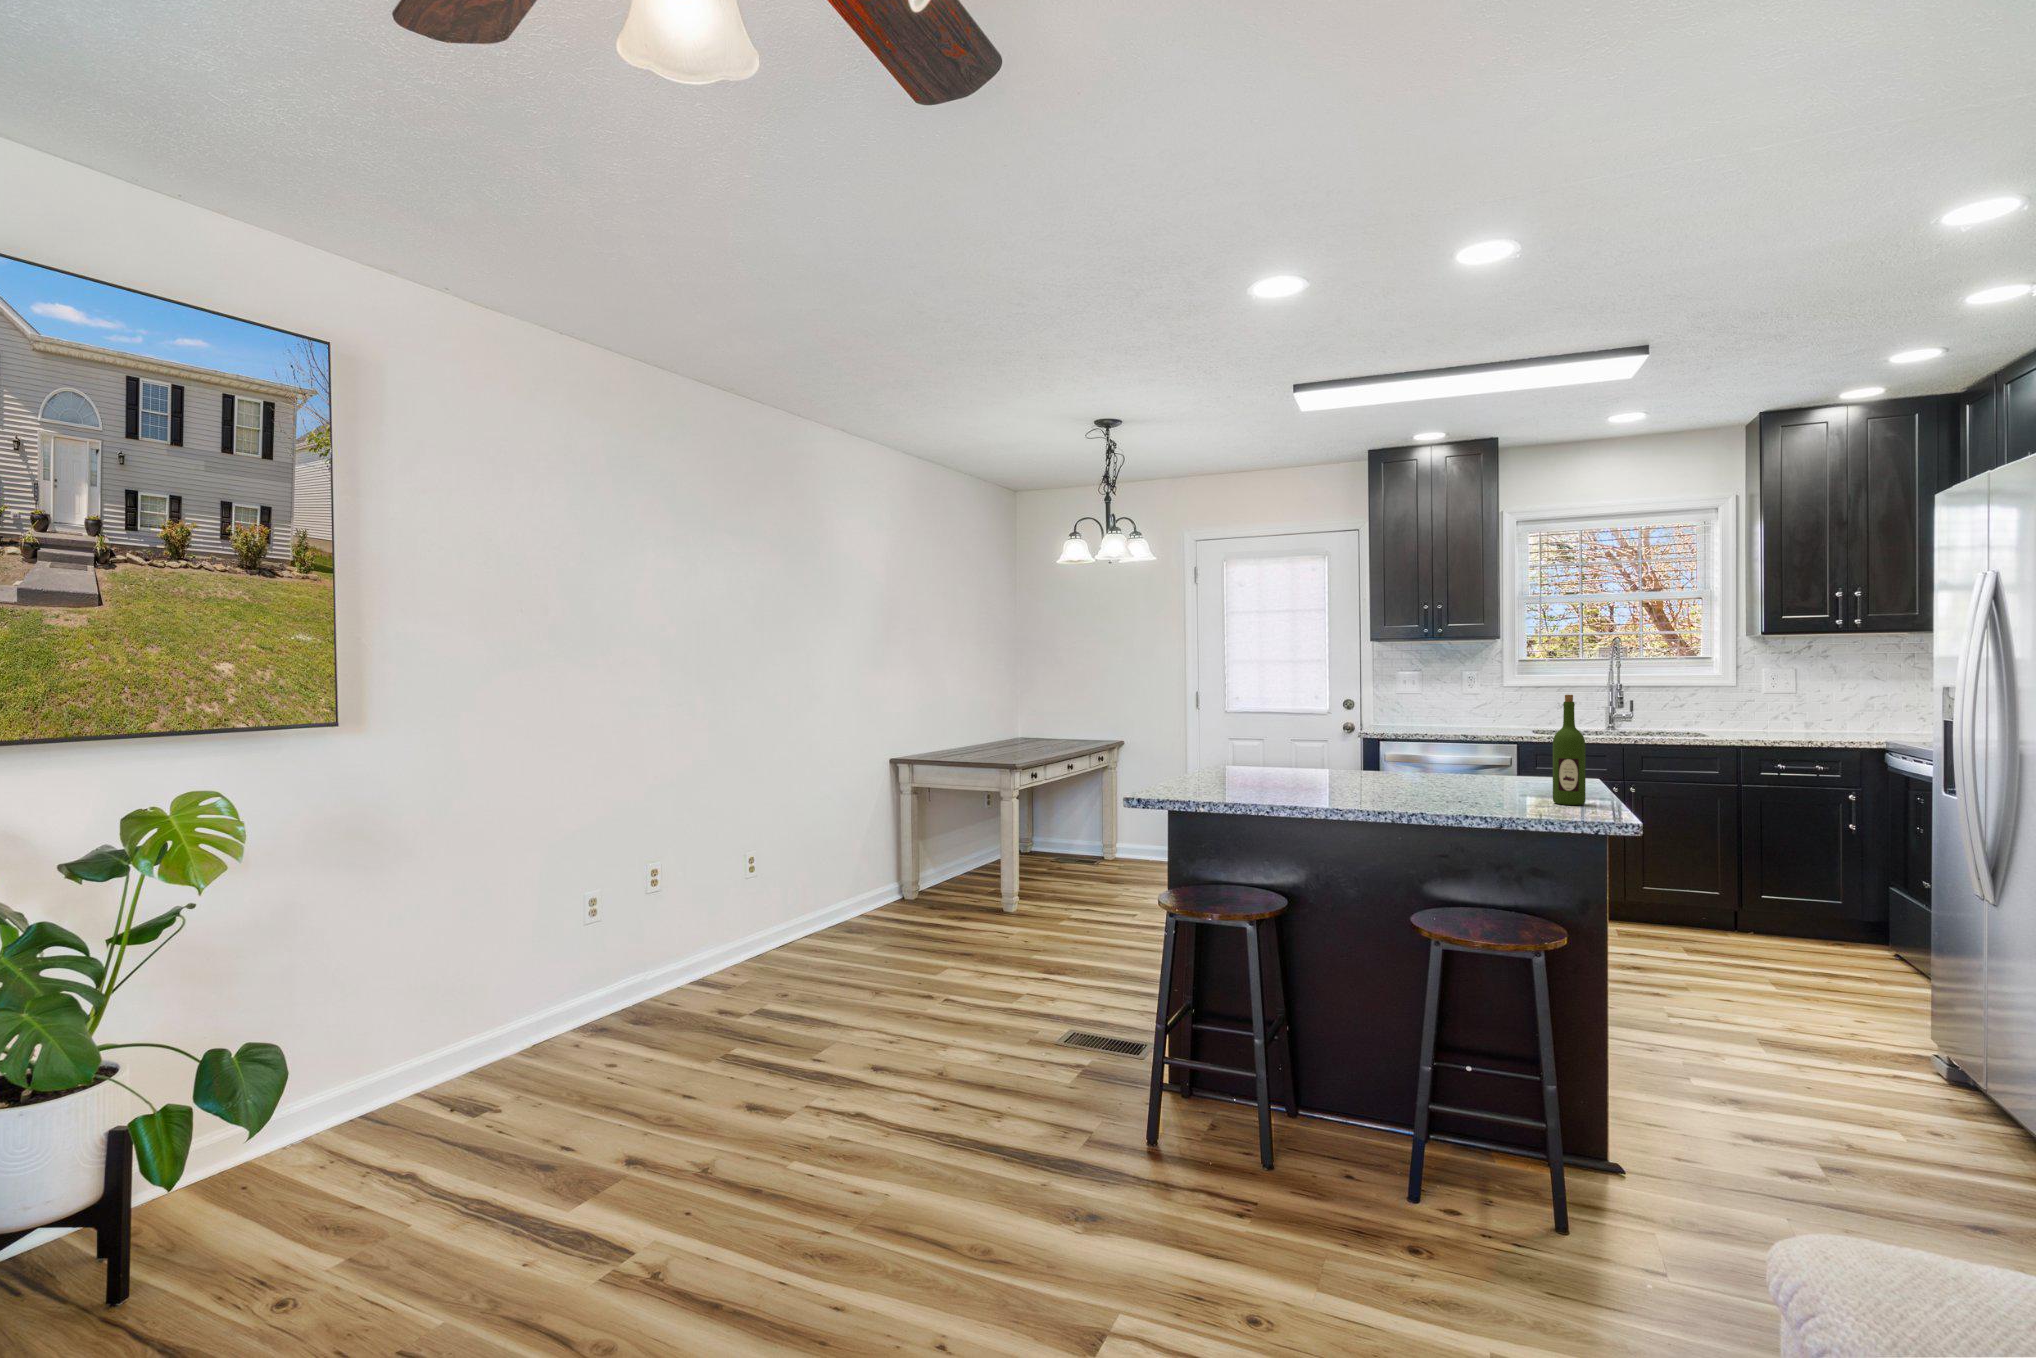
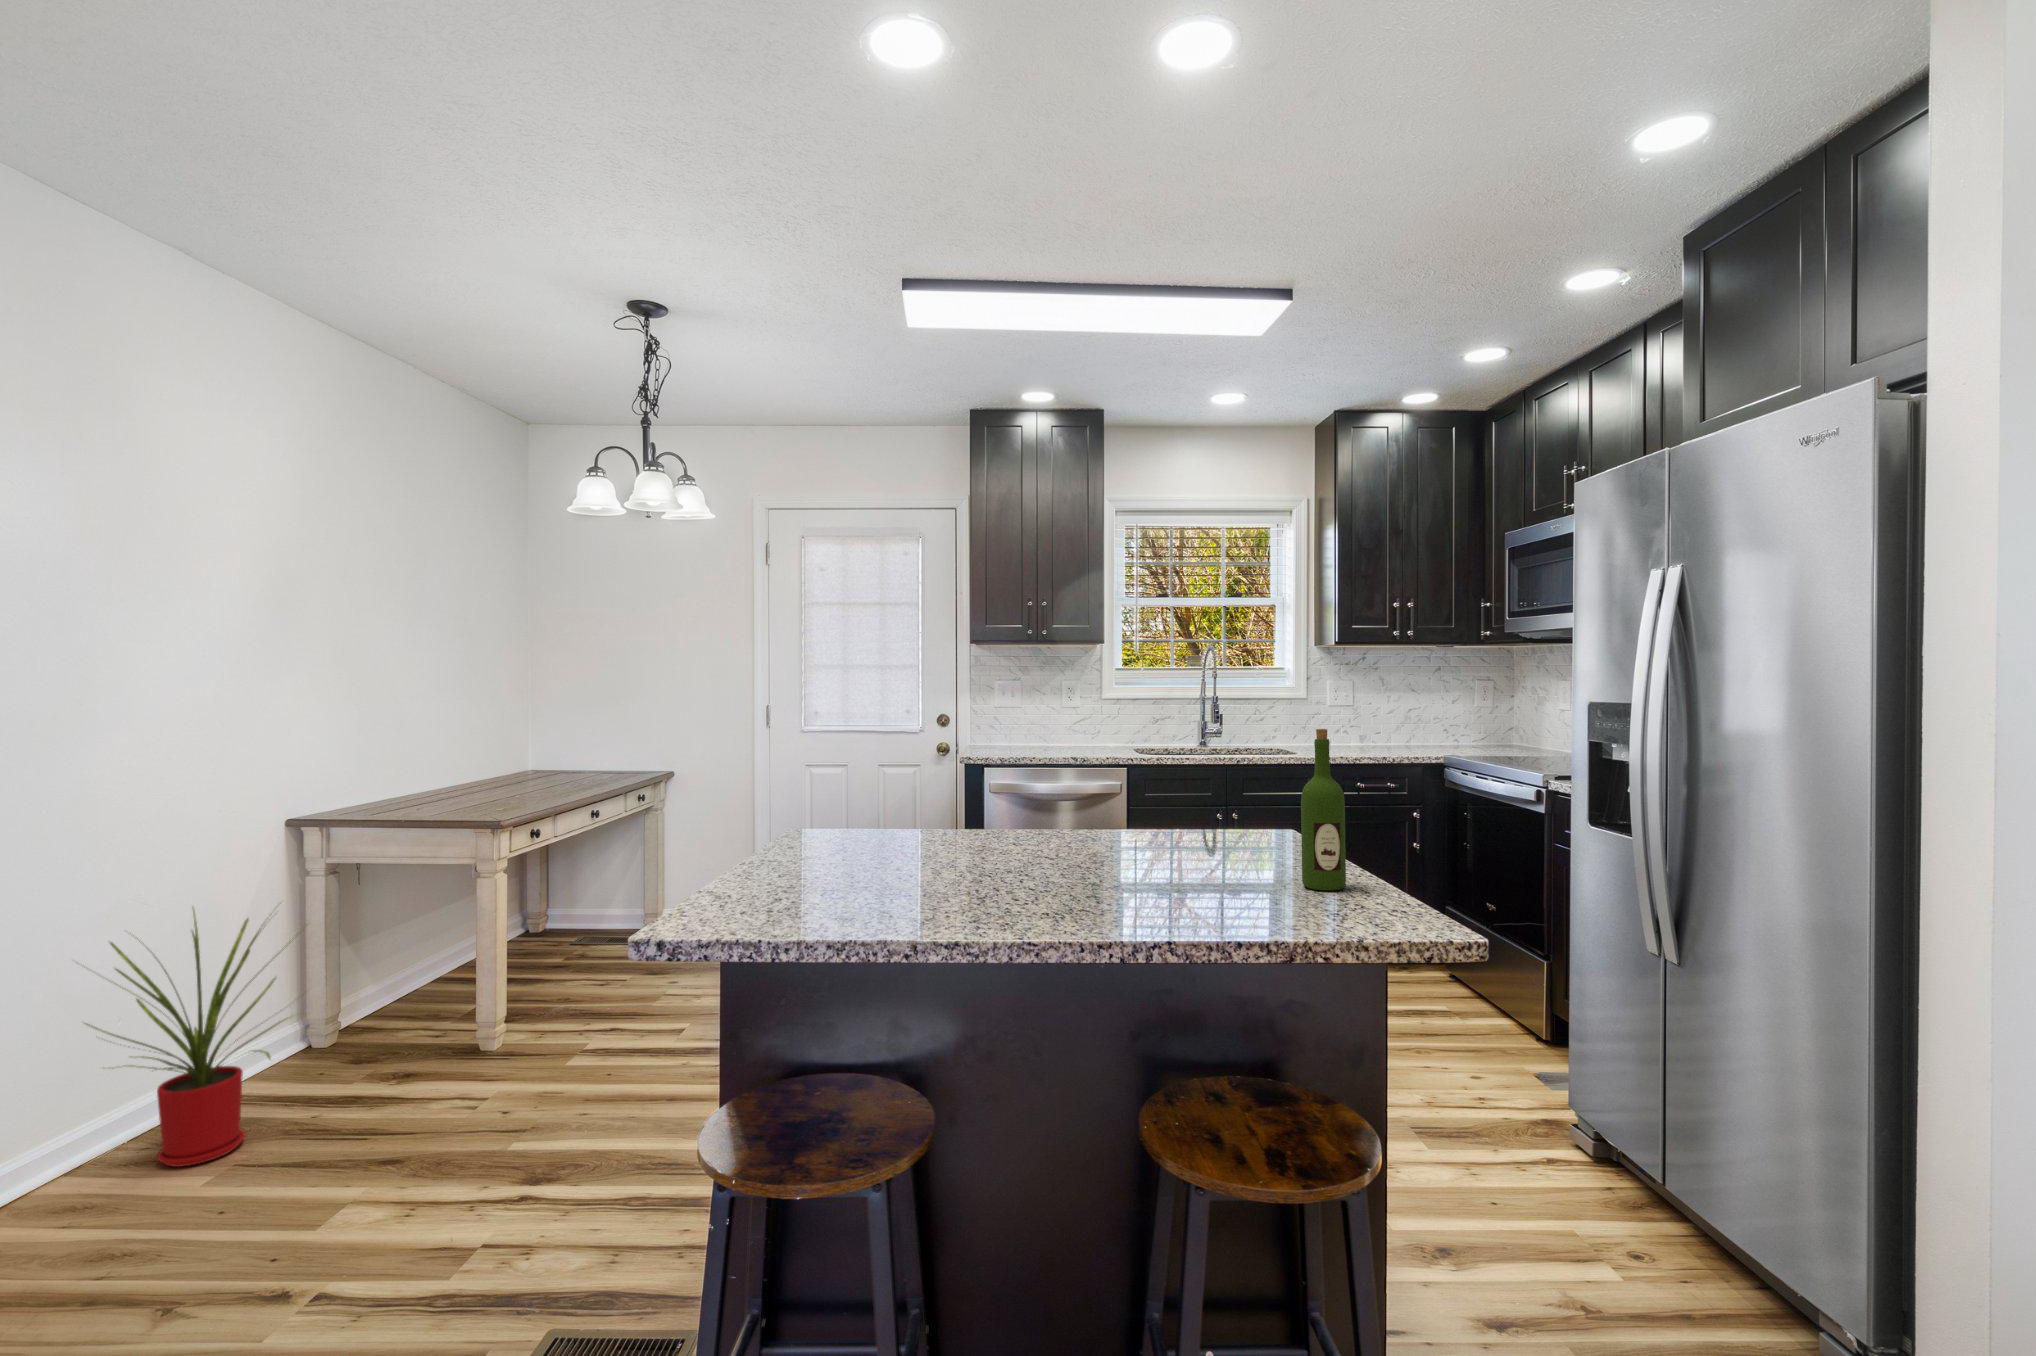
house plant: none [811,792,919,941] -> present [84,906,301,1167]

